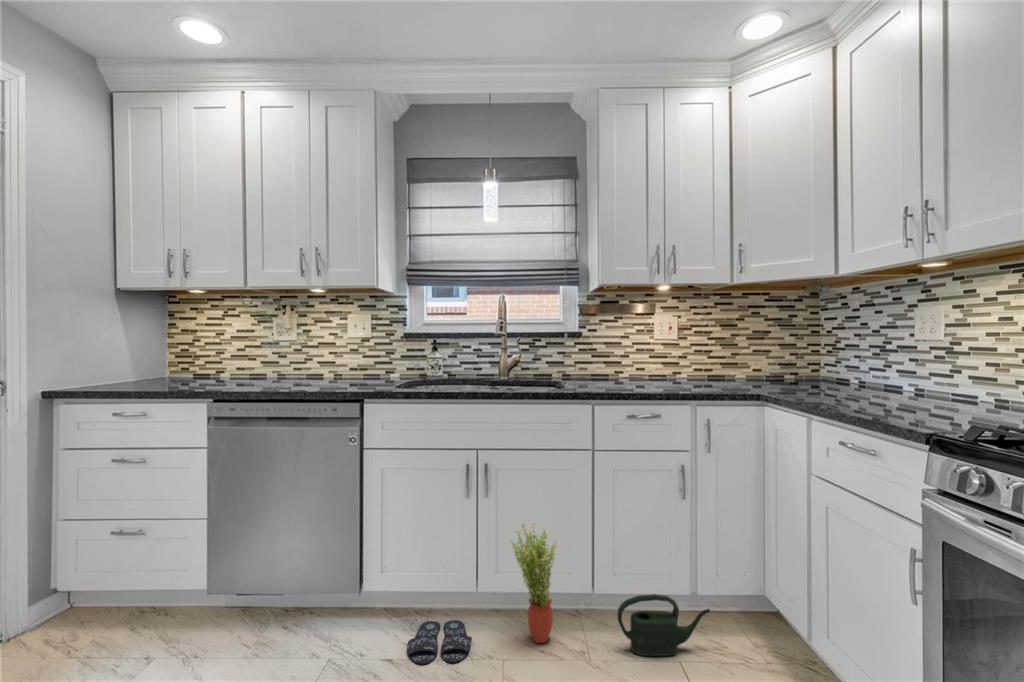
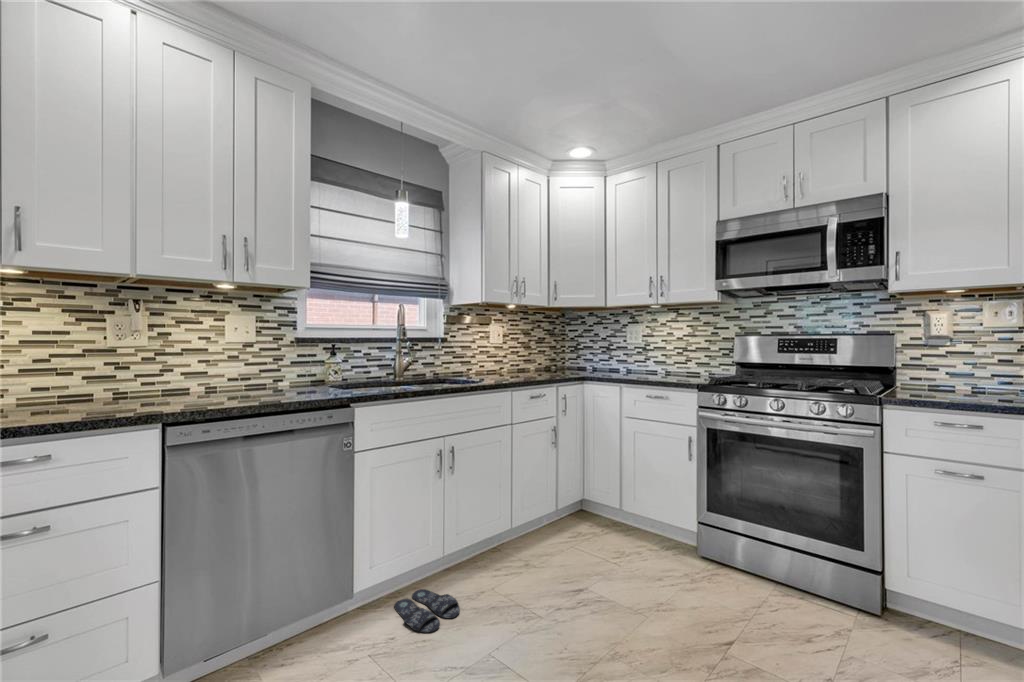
potted plant: present [511,524,557,643] -> none [468,485,507,576]
watering can: present [617,594,710,656] -> none [535,510,574,554]

